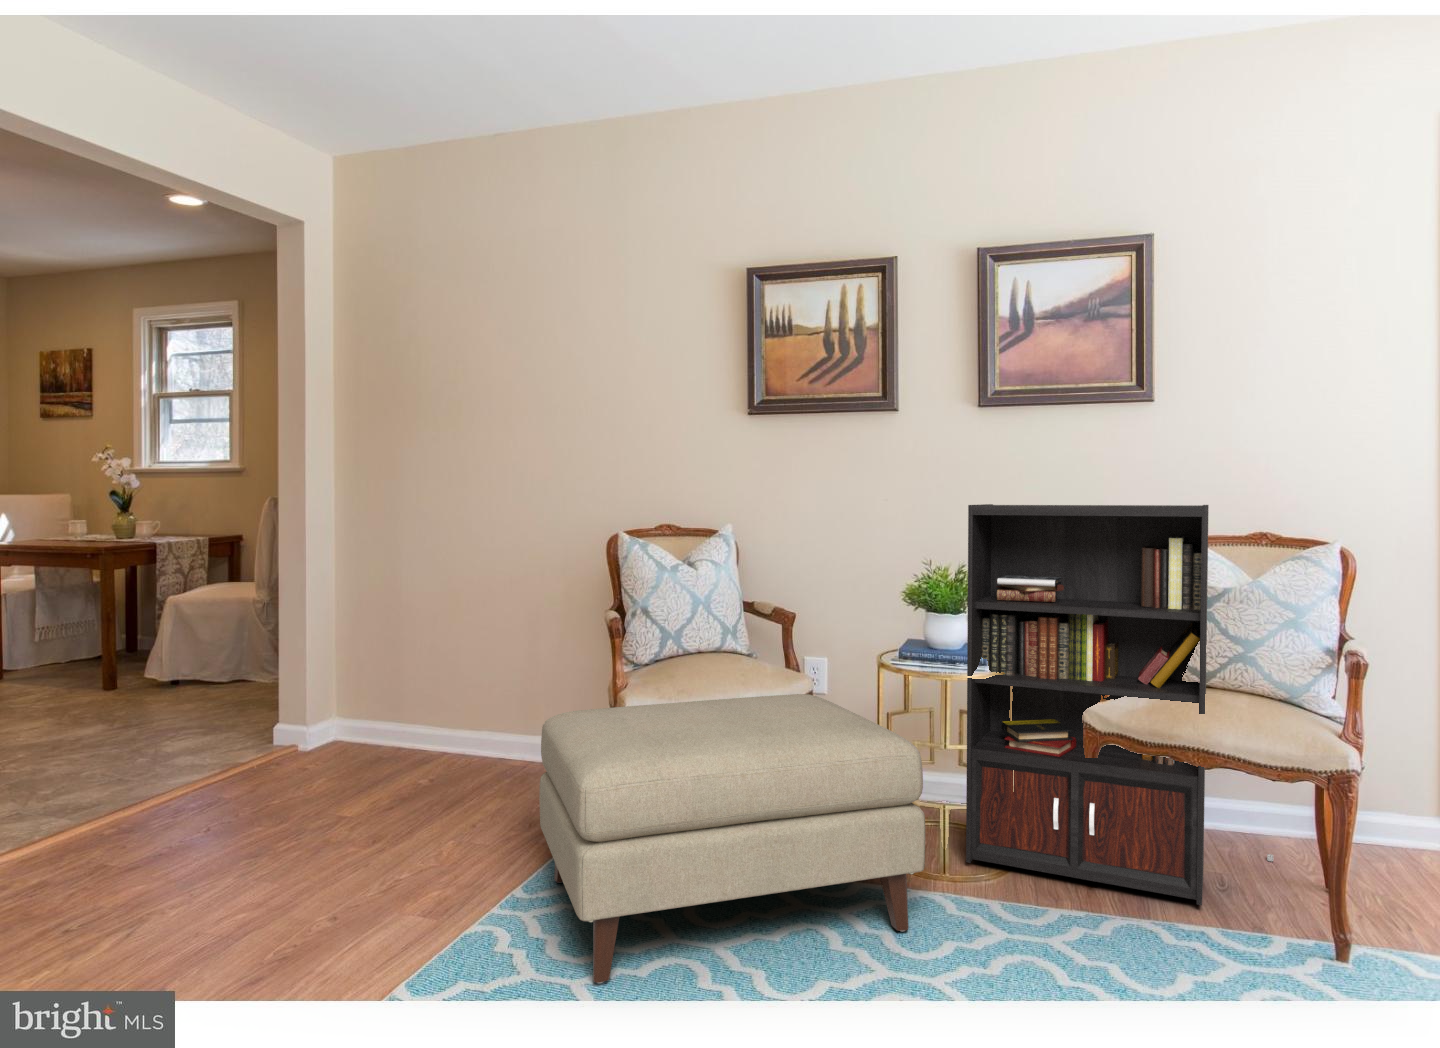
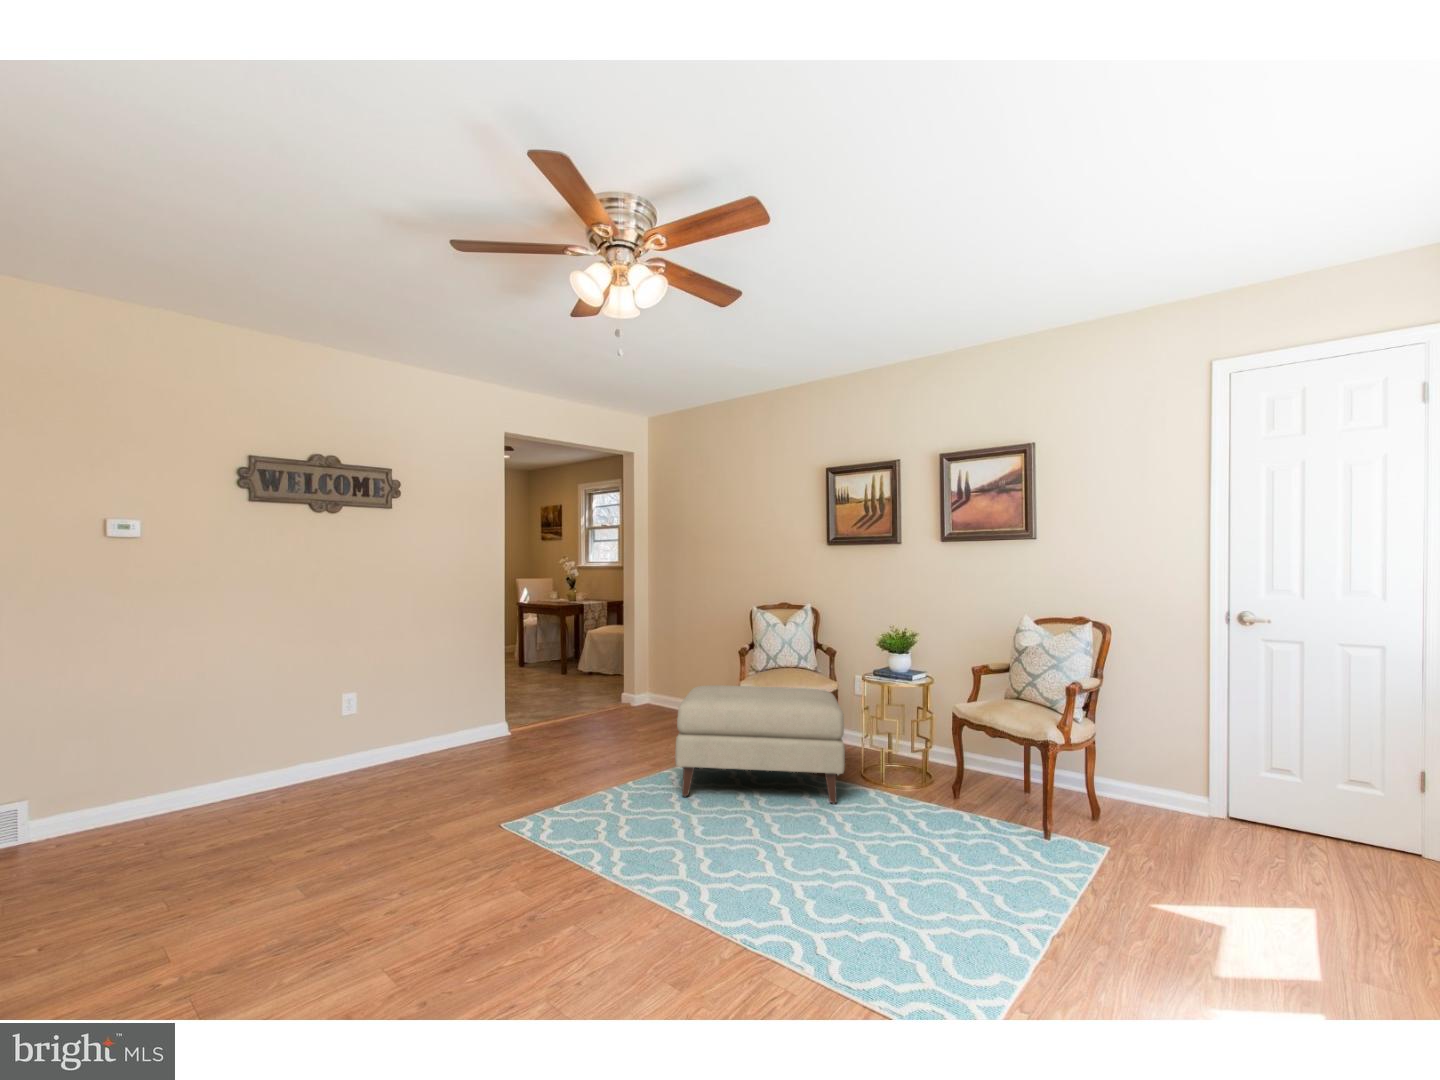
bookcase: present [966,504,1273,905] -> none [898,595,1089,819]

